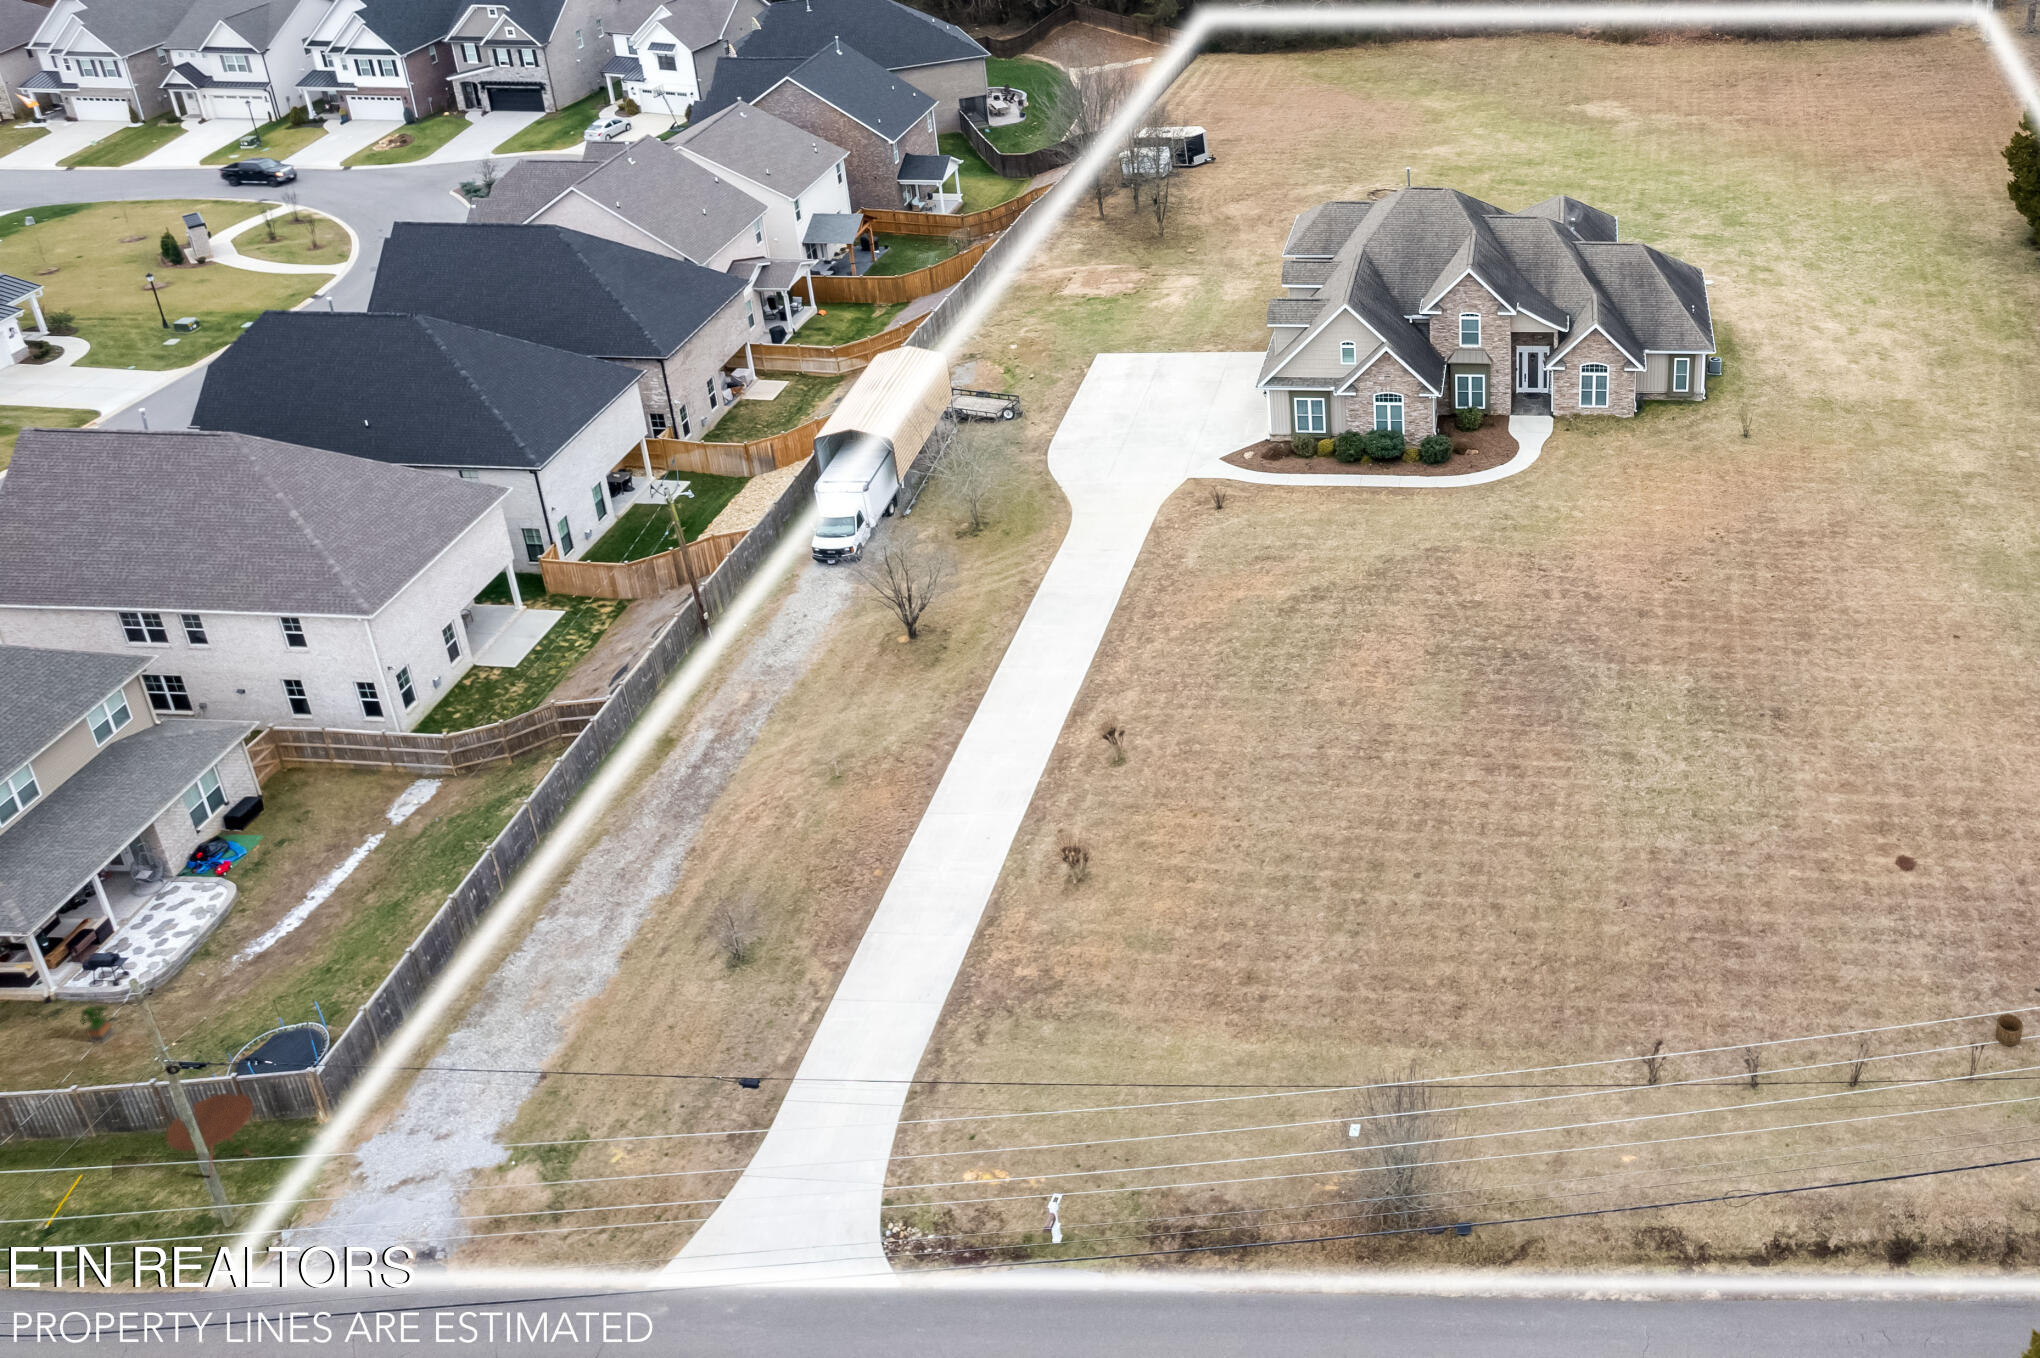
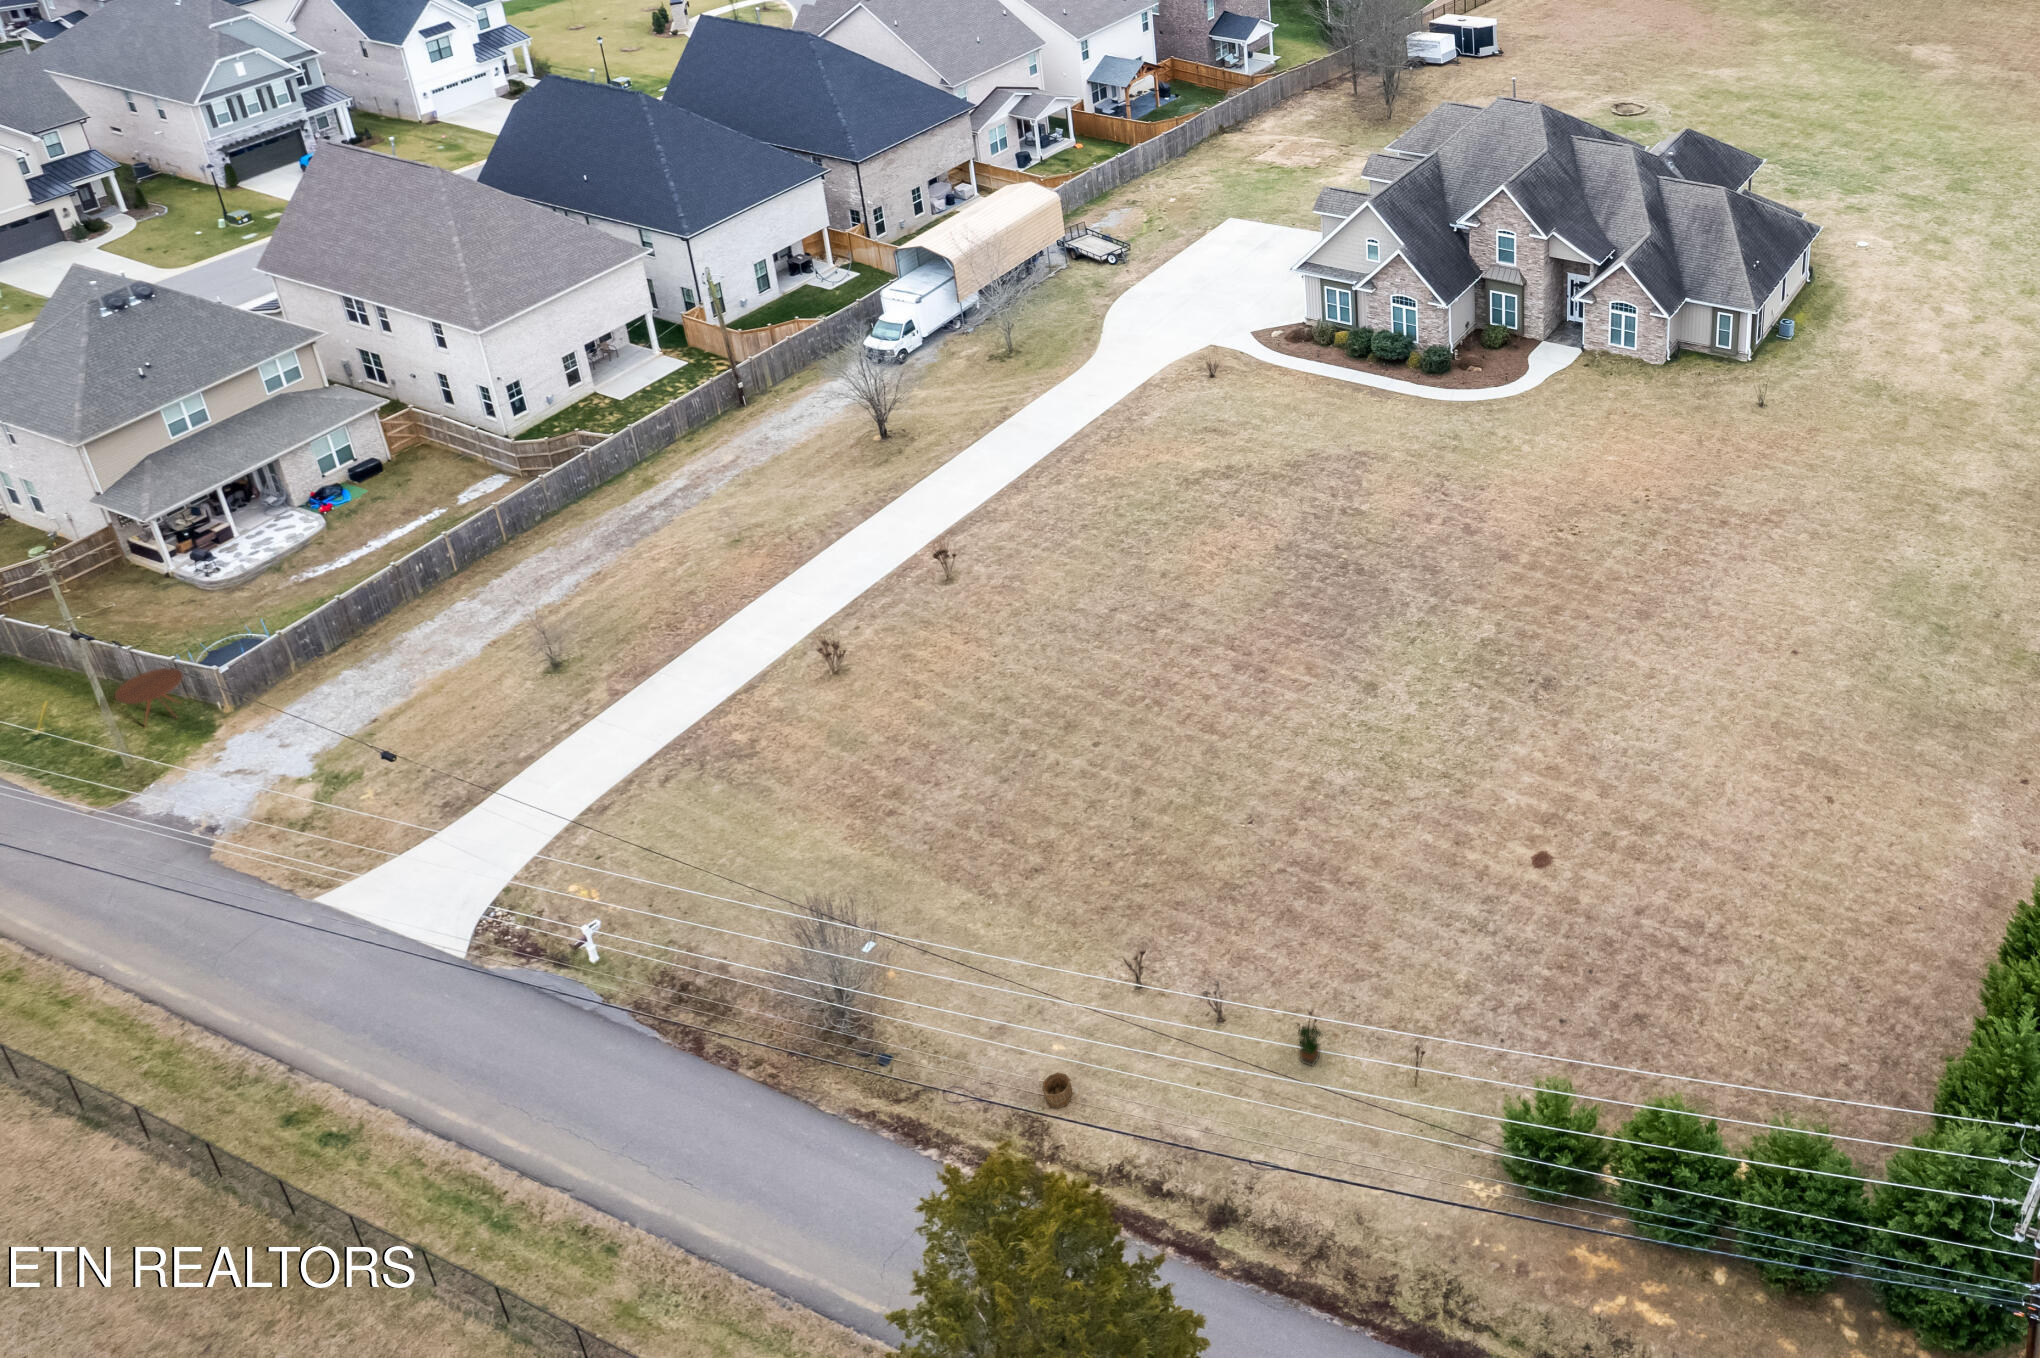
potted tree: present [80,1006,112,1042] -> present [1299,1027,1323,1066]
wooden bucket: present [1996,1014,2023,1046] -> present [1042,1072,1072,1109]

